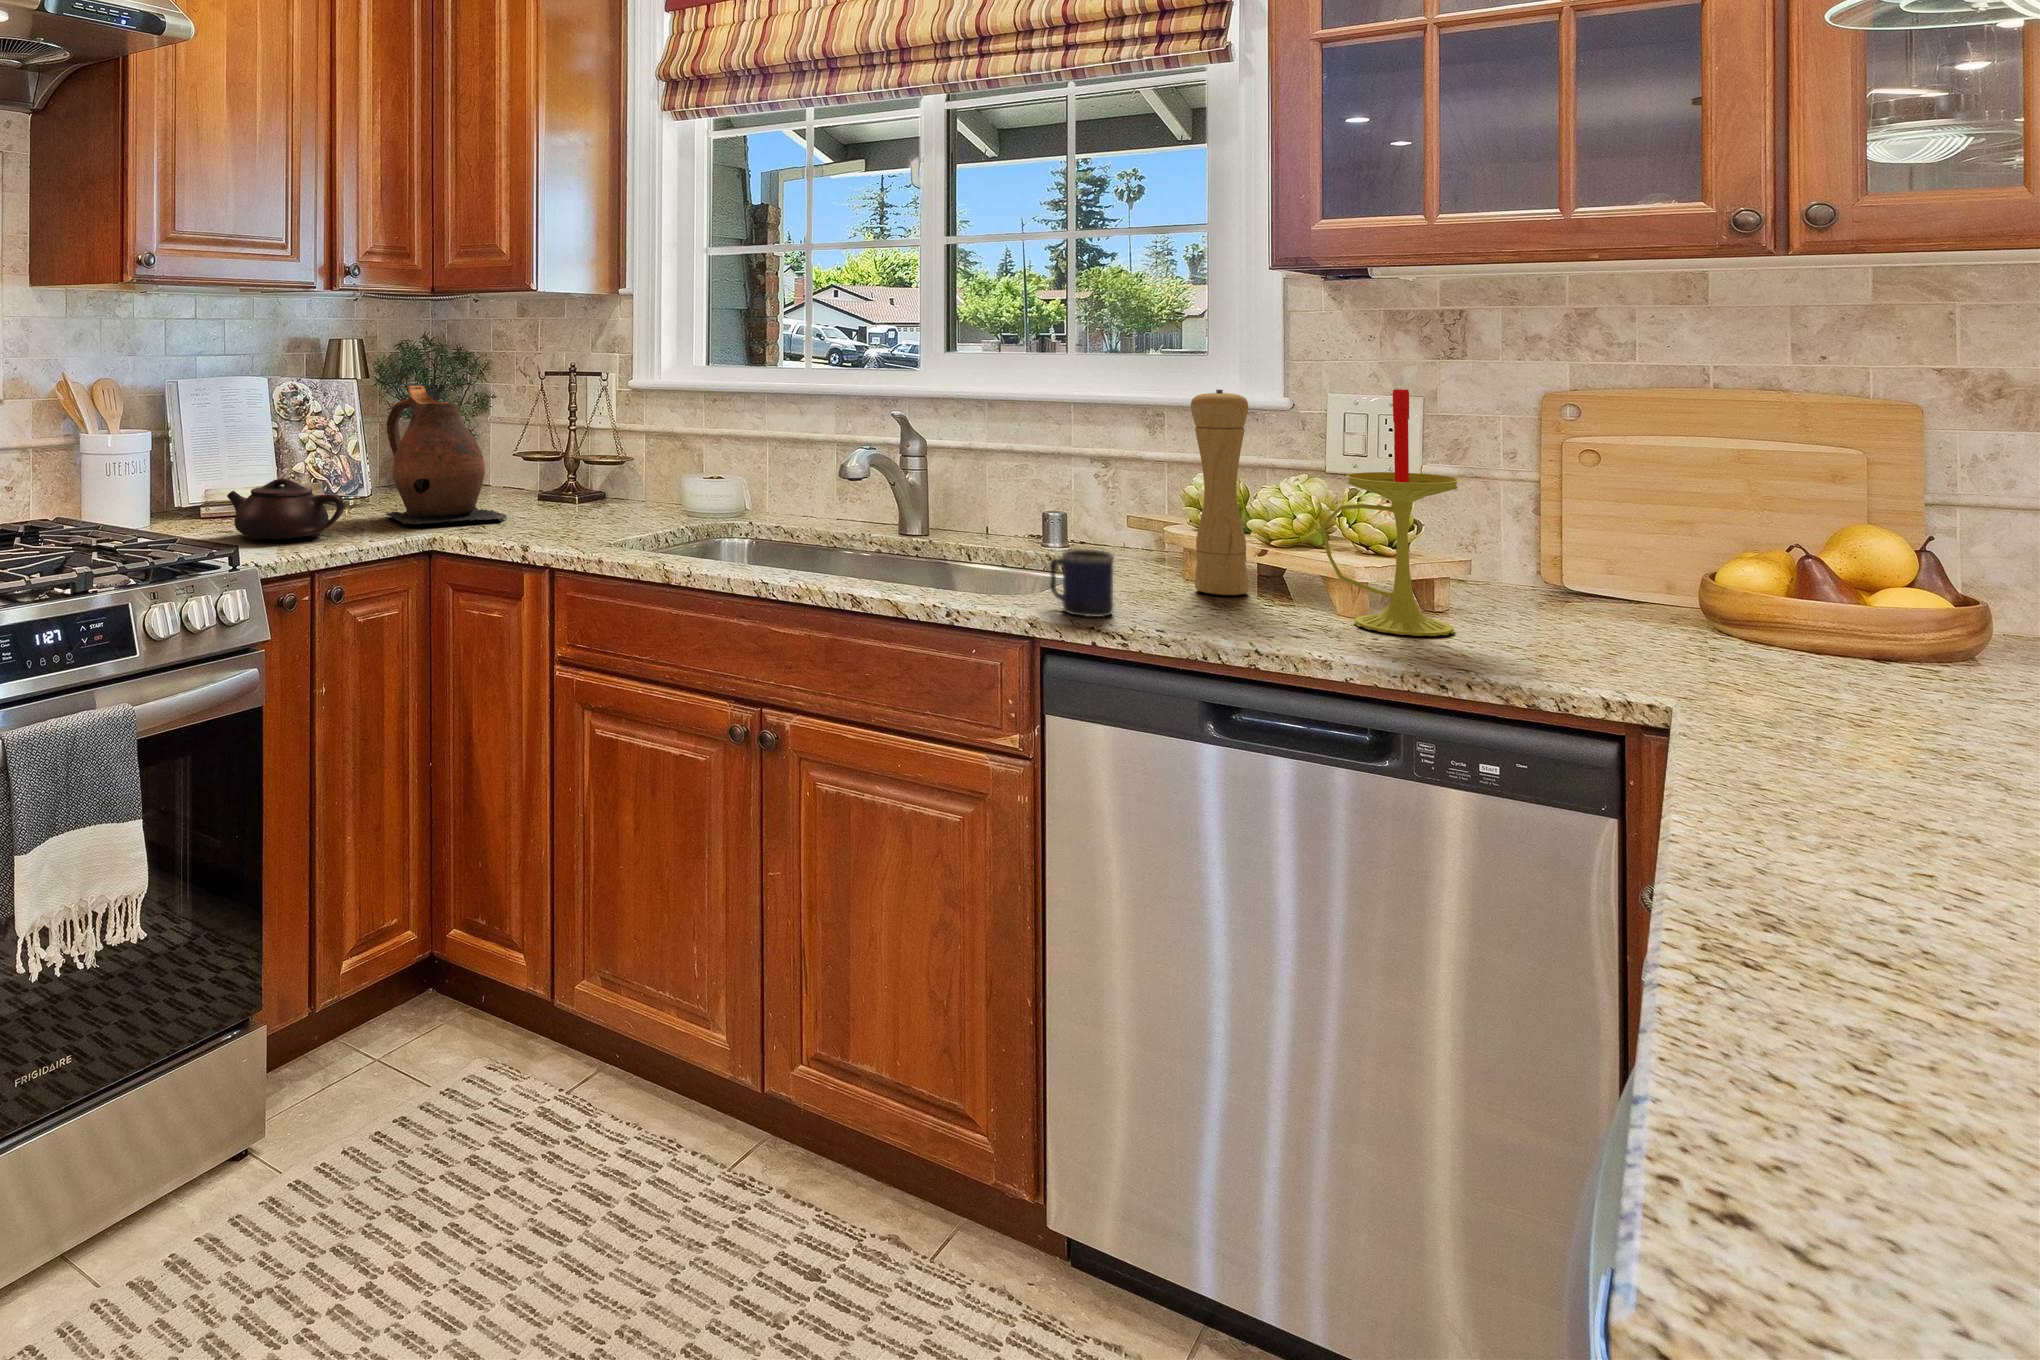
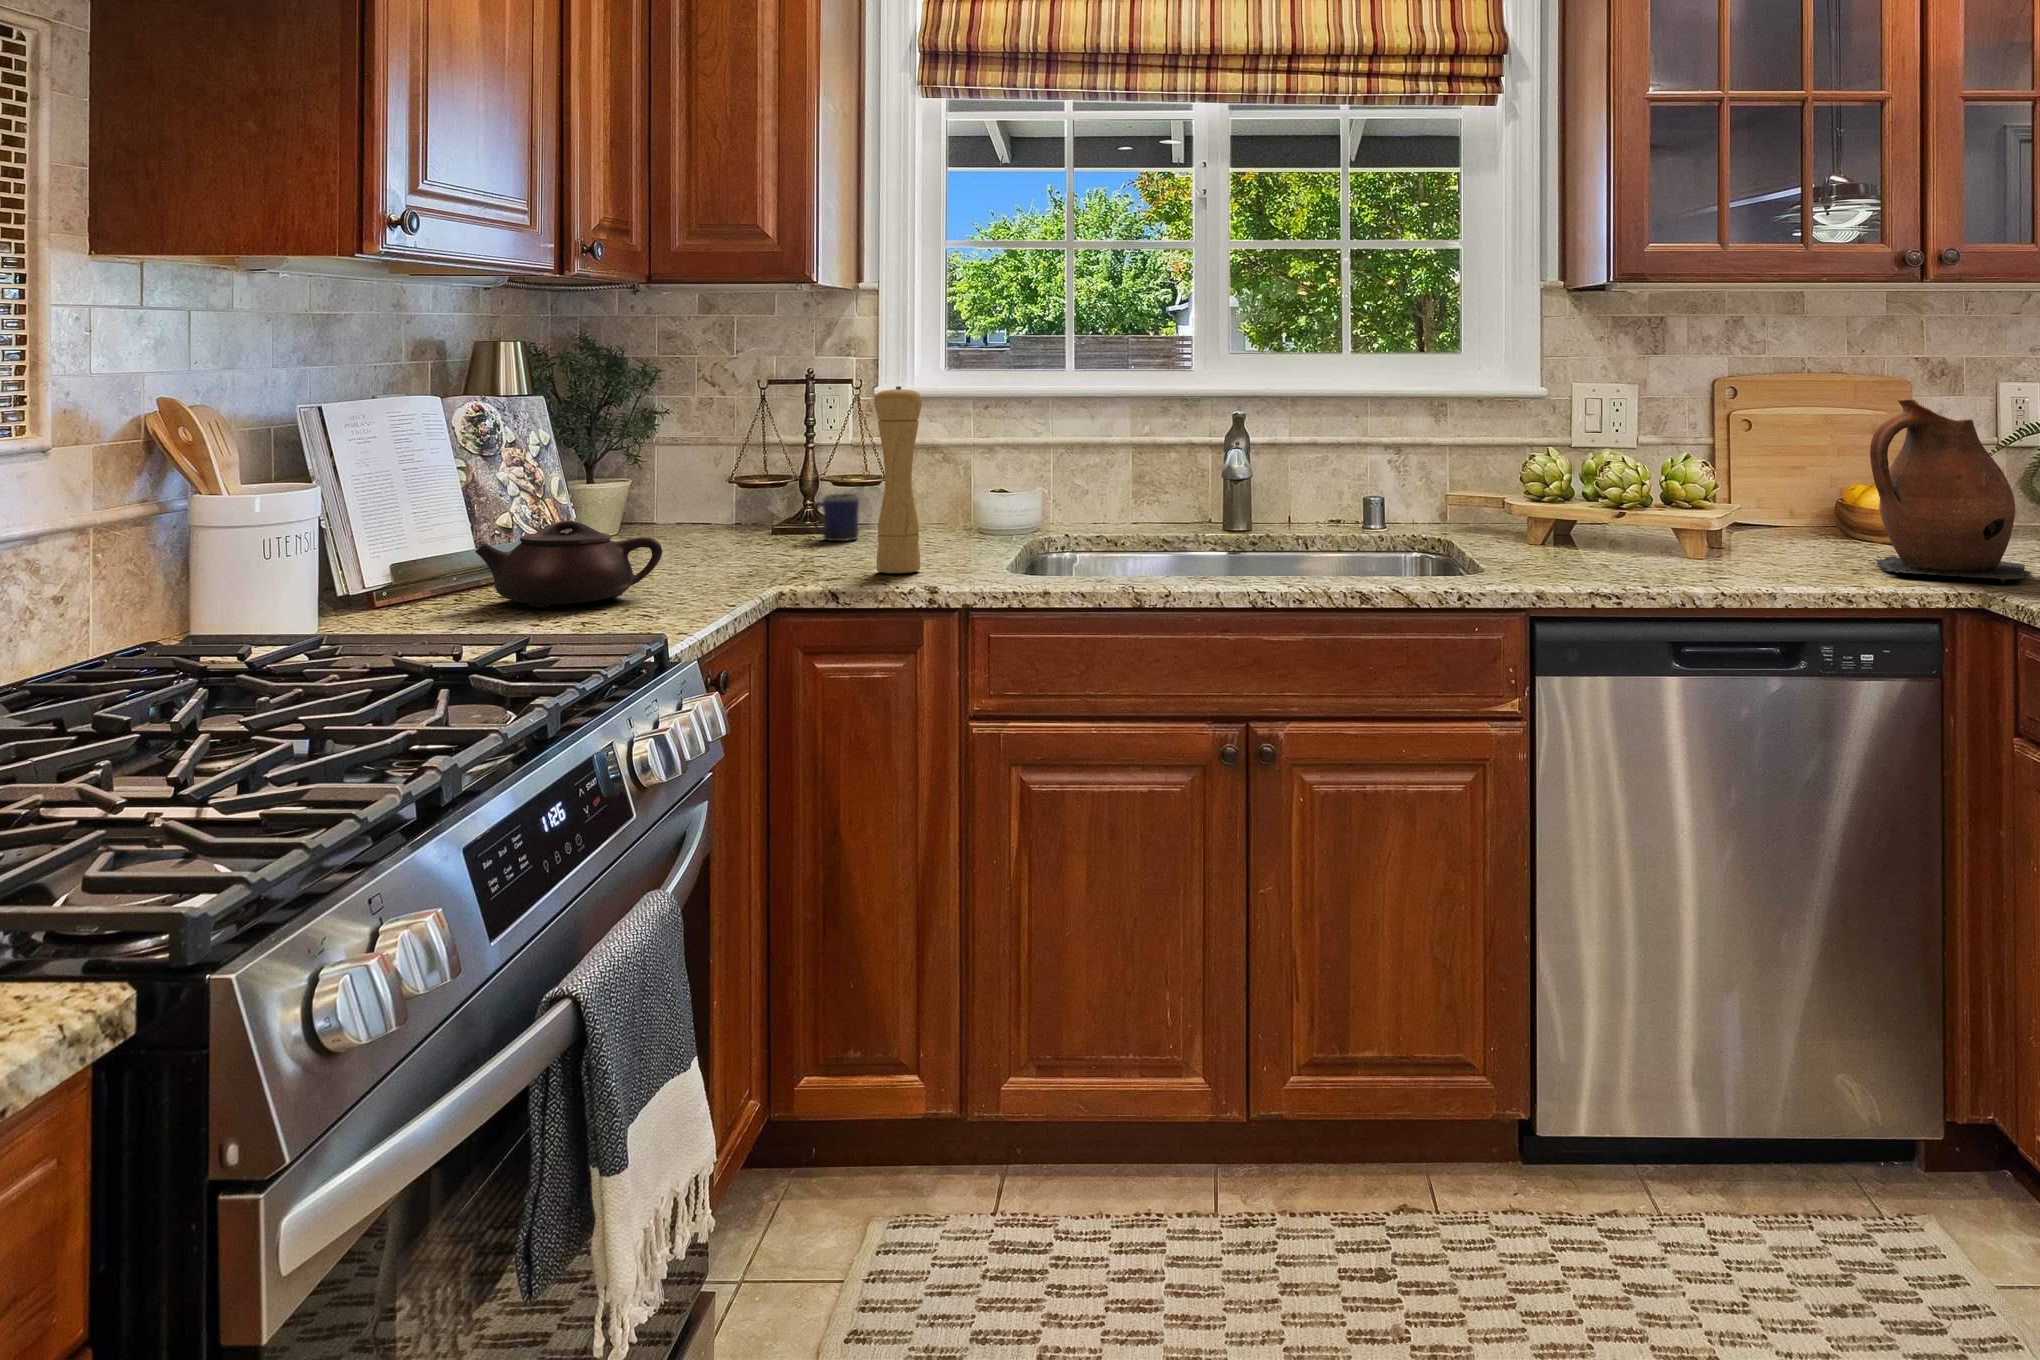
ceramic pitcher: present [385,386,507,526] -> present [1870,399,2025,583]
candle: present [1320,389,1459,636] -> none [1692,374,1790,571]
pepper mill: present [1191,390,1248,595] -> present [875,386,922,573]
mug: present [1050,549,1114,617] -> present [813,494,859,541]

